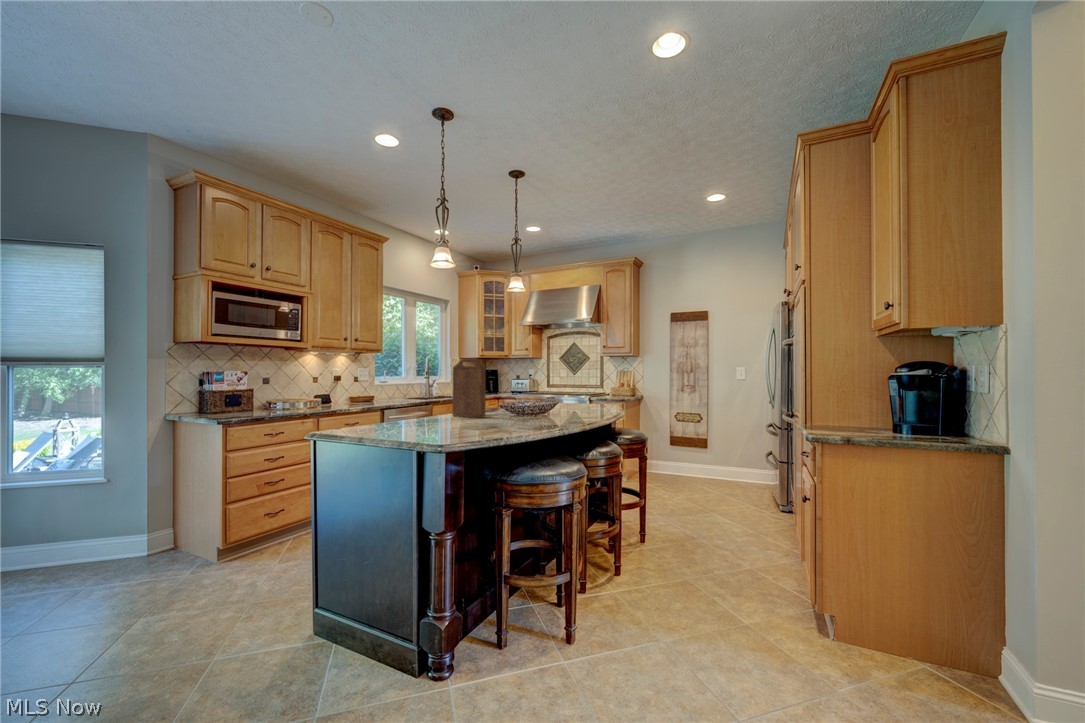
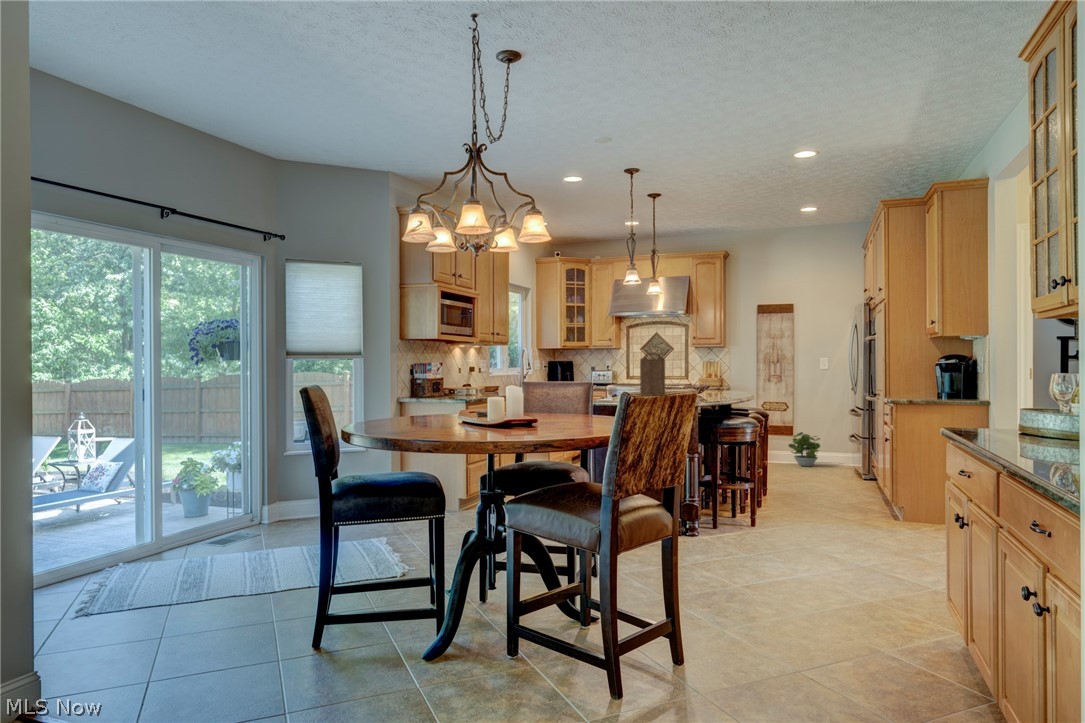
potted plant: none [700,449,736,487] -> present [788,432,820,467]

